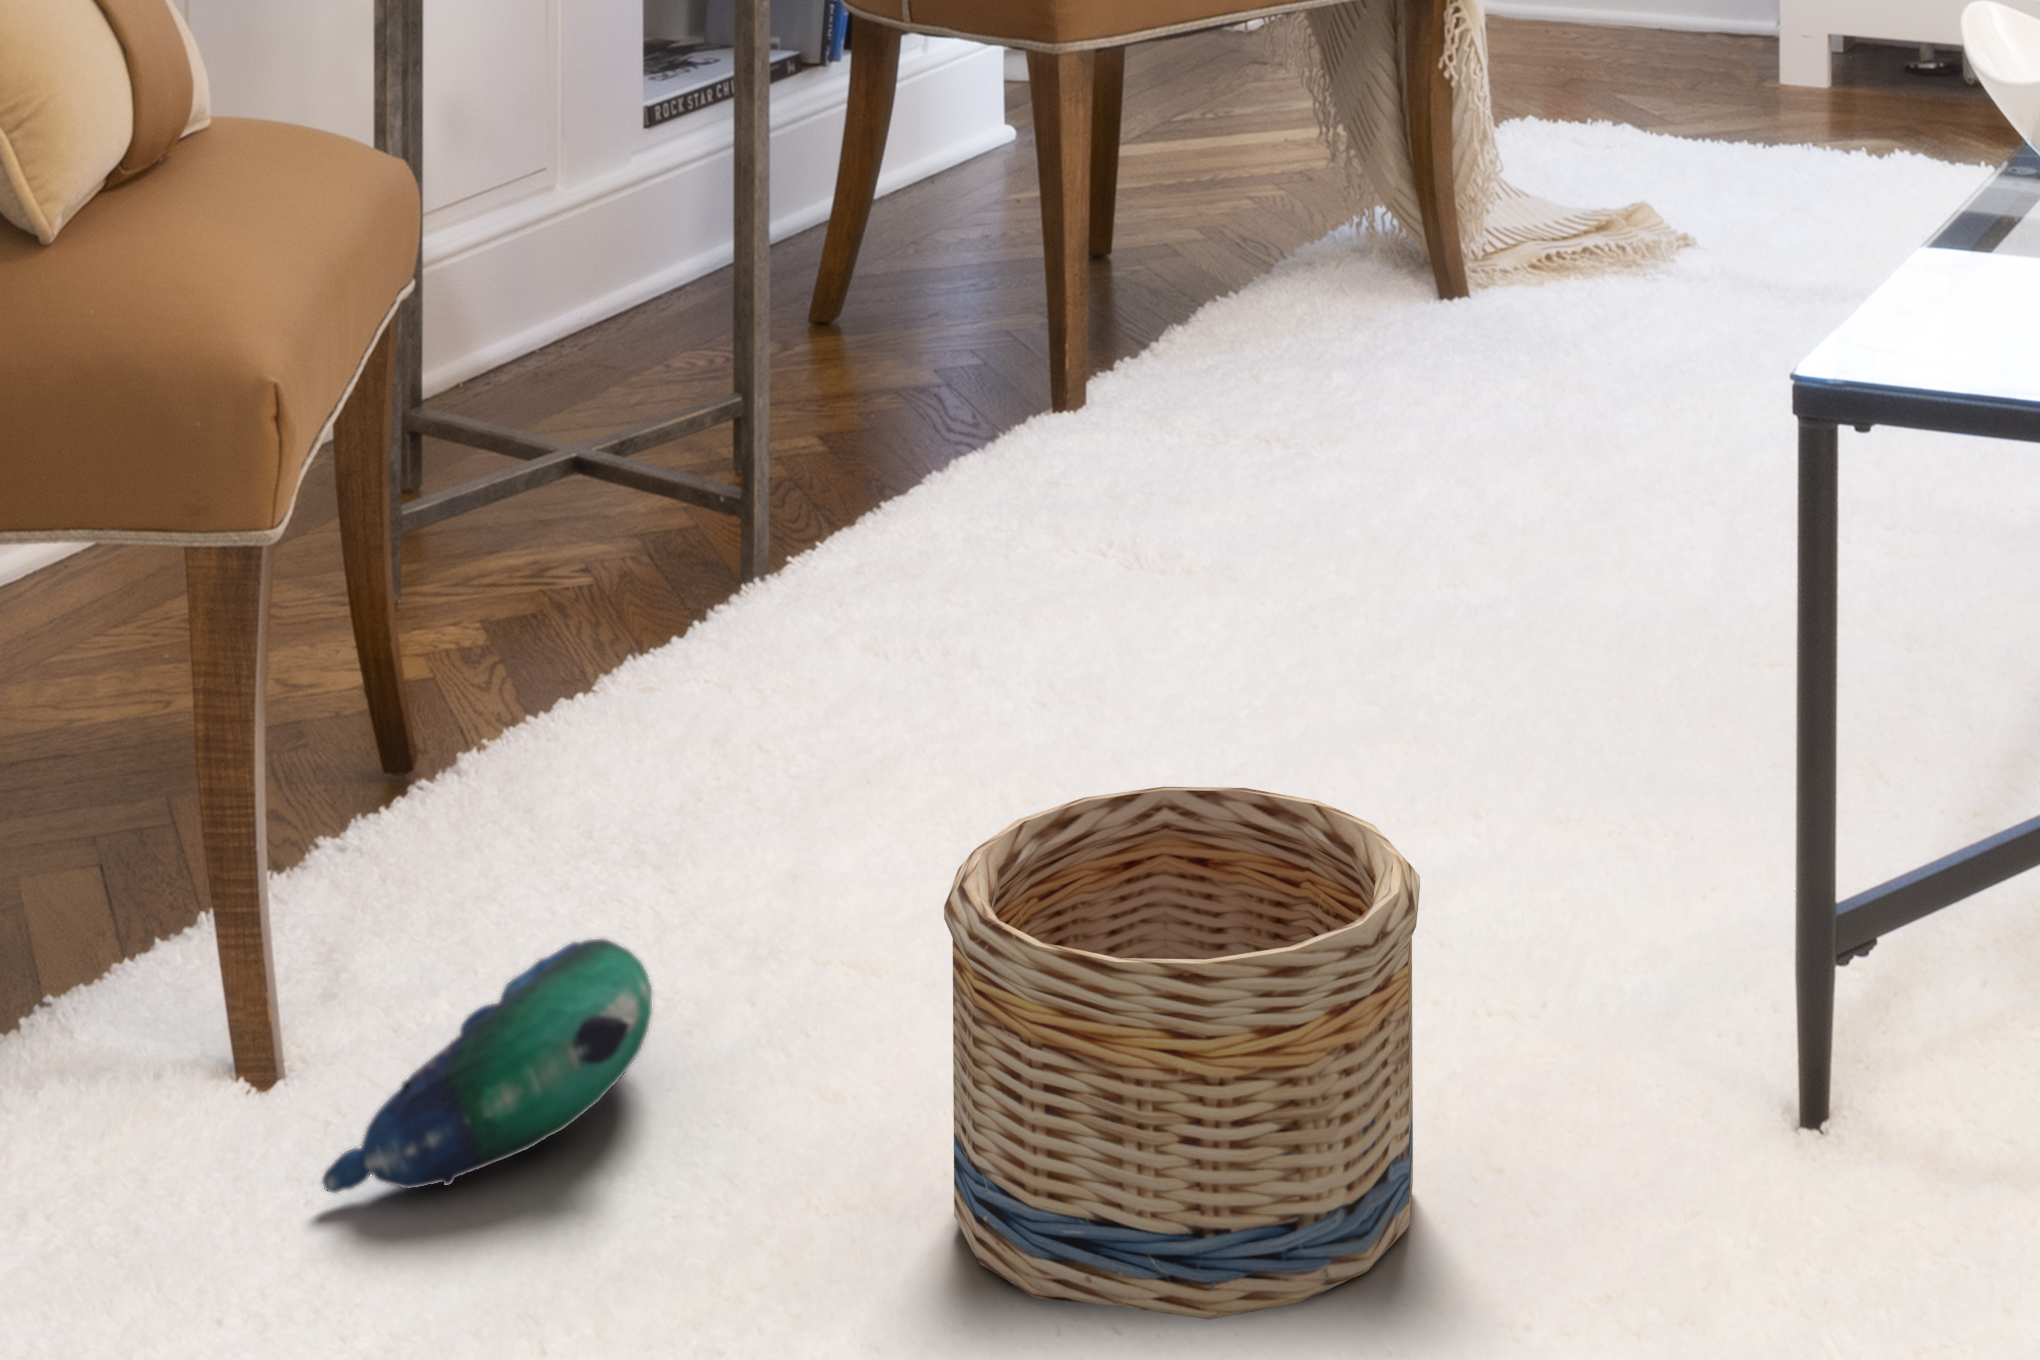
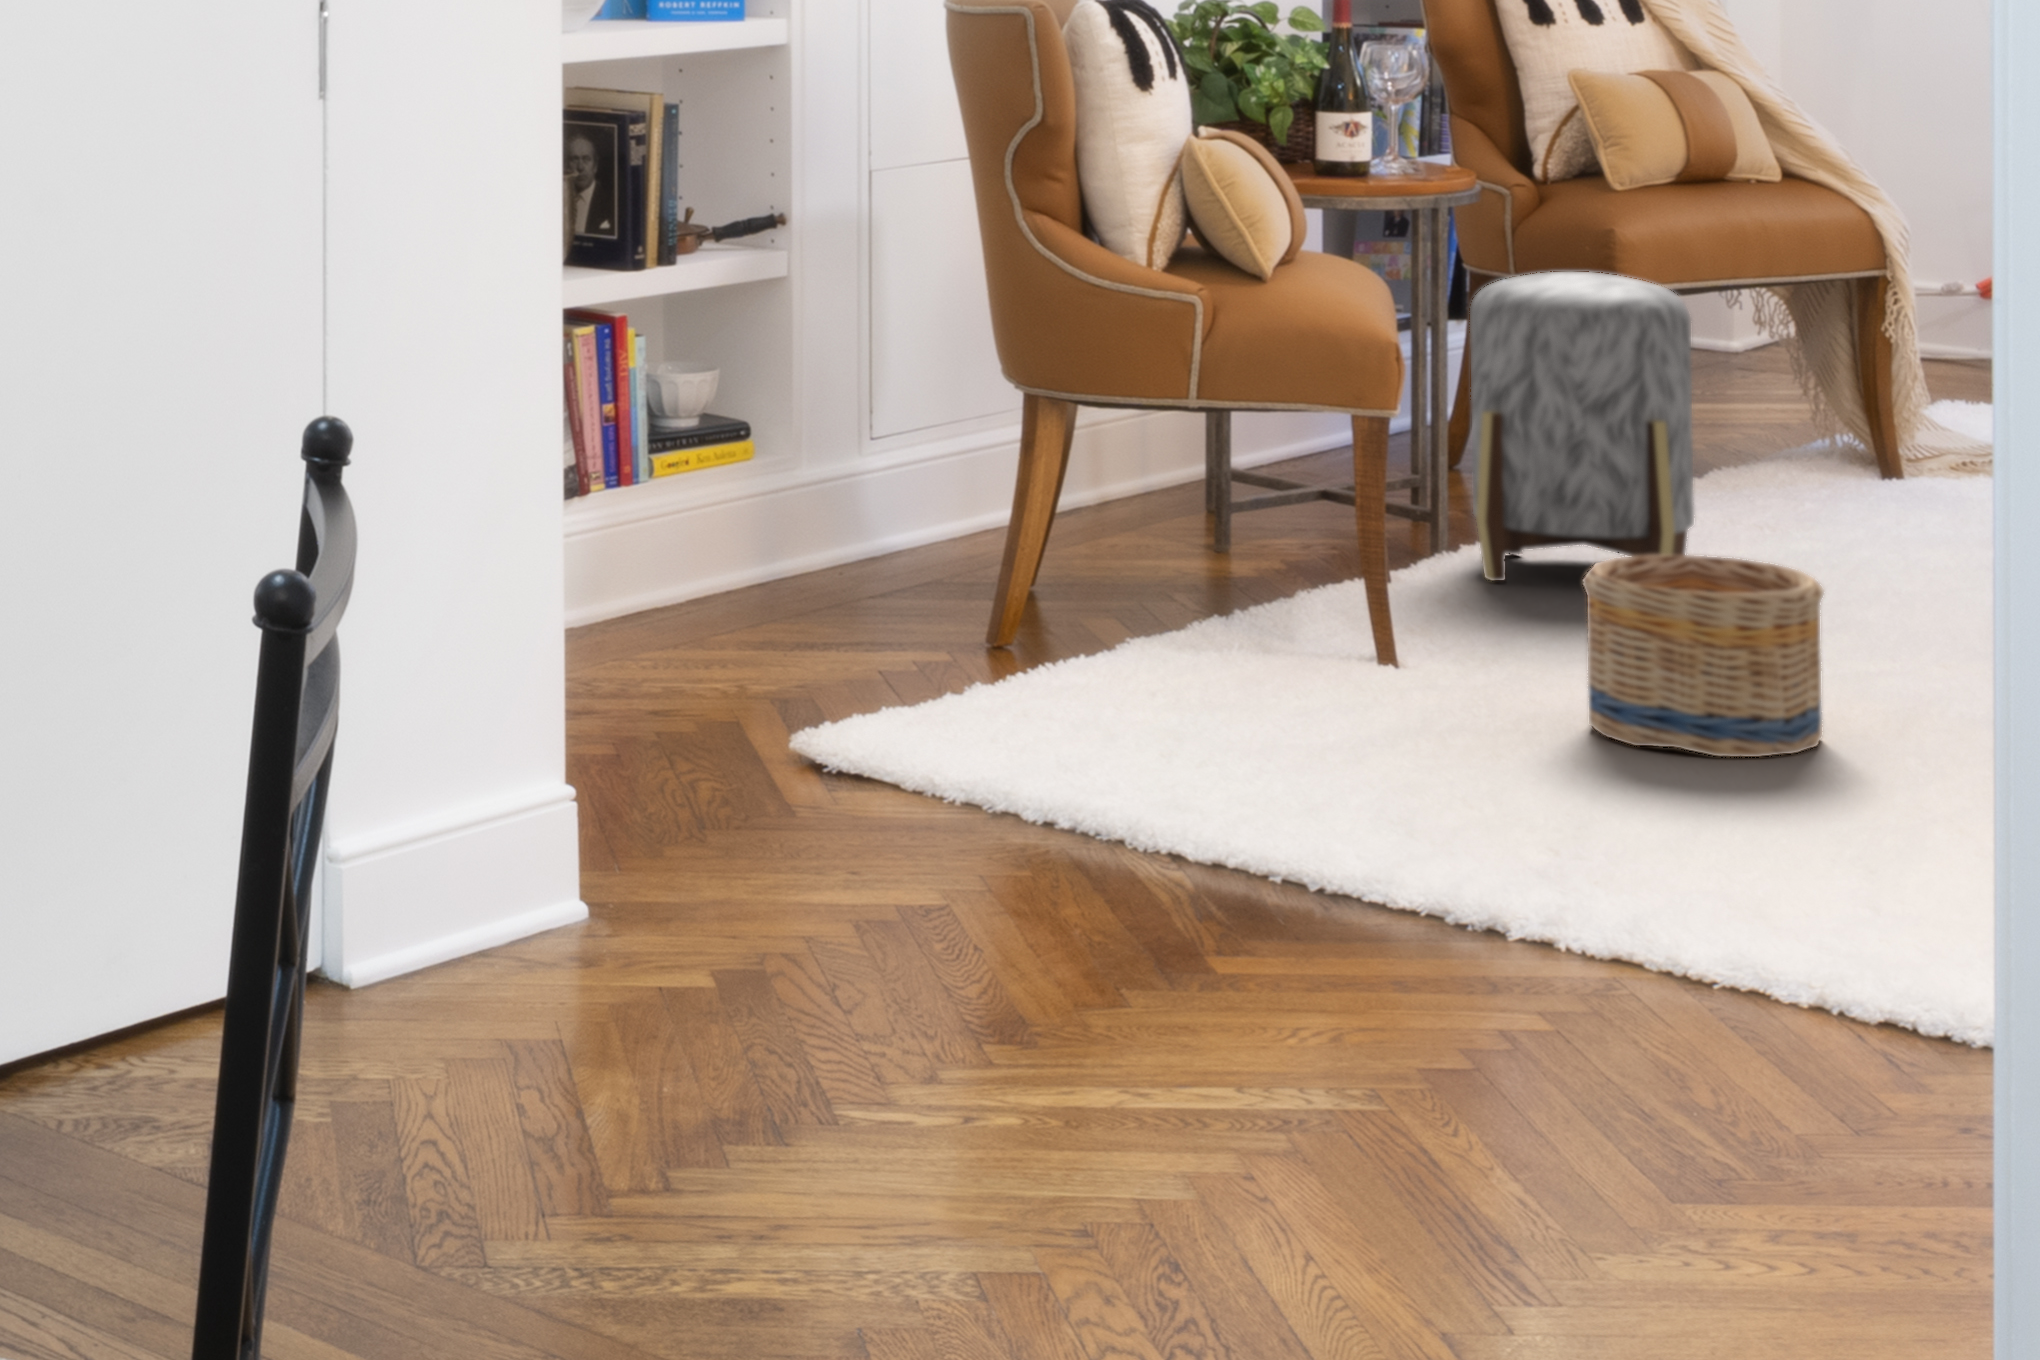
stool: none [808,70,1175,655] -> present [1470,272,1694,581]
plush toy: present [322,939,652,1193] -> none [1282,617,1430,701]

